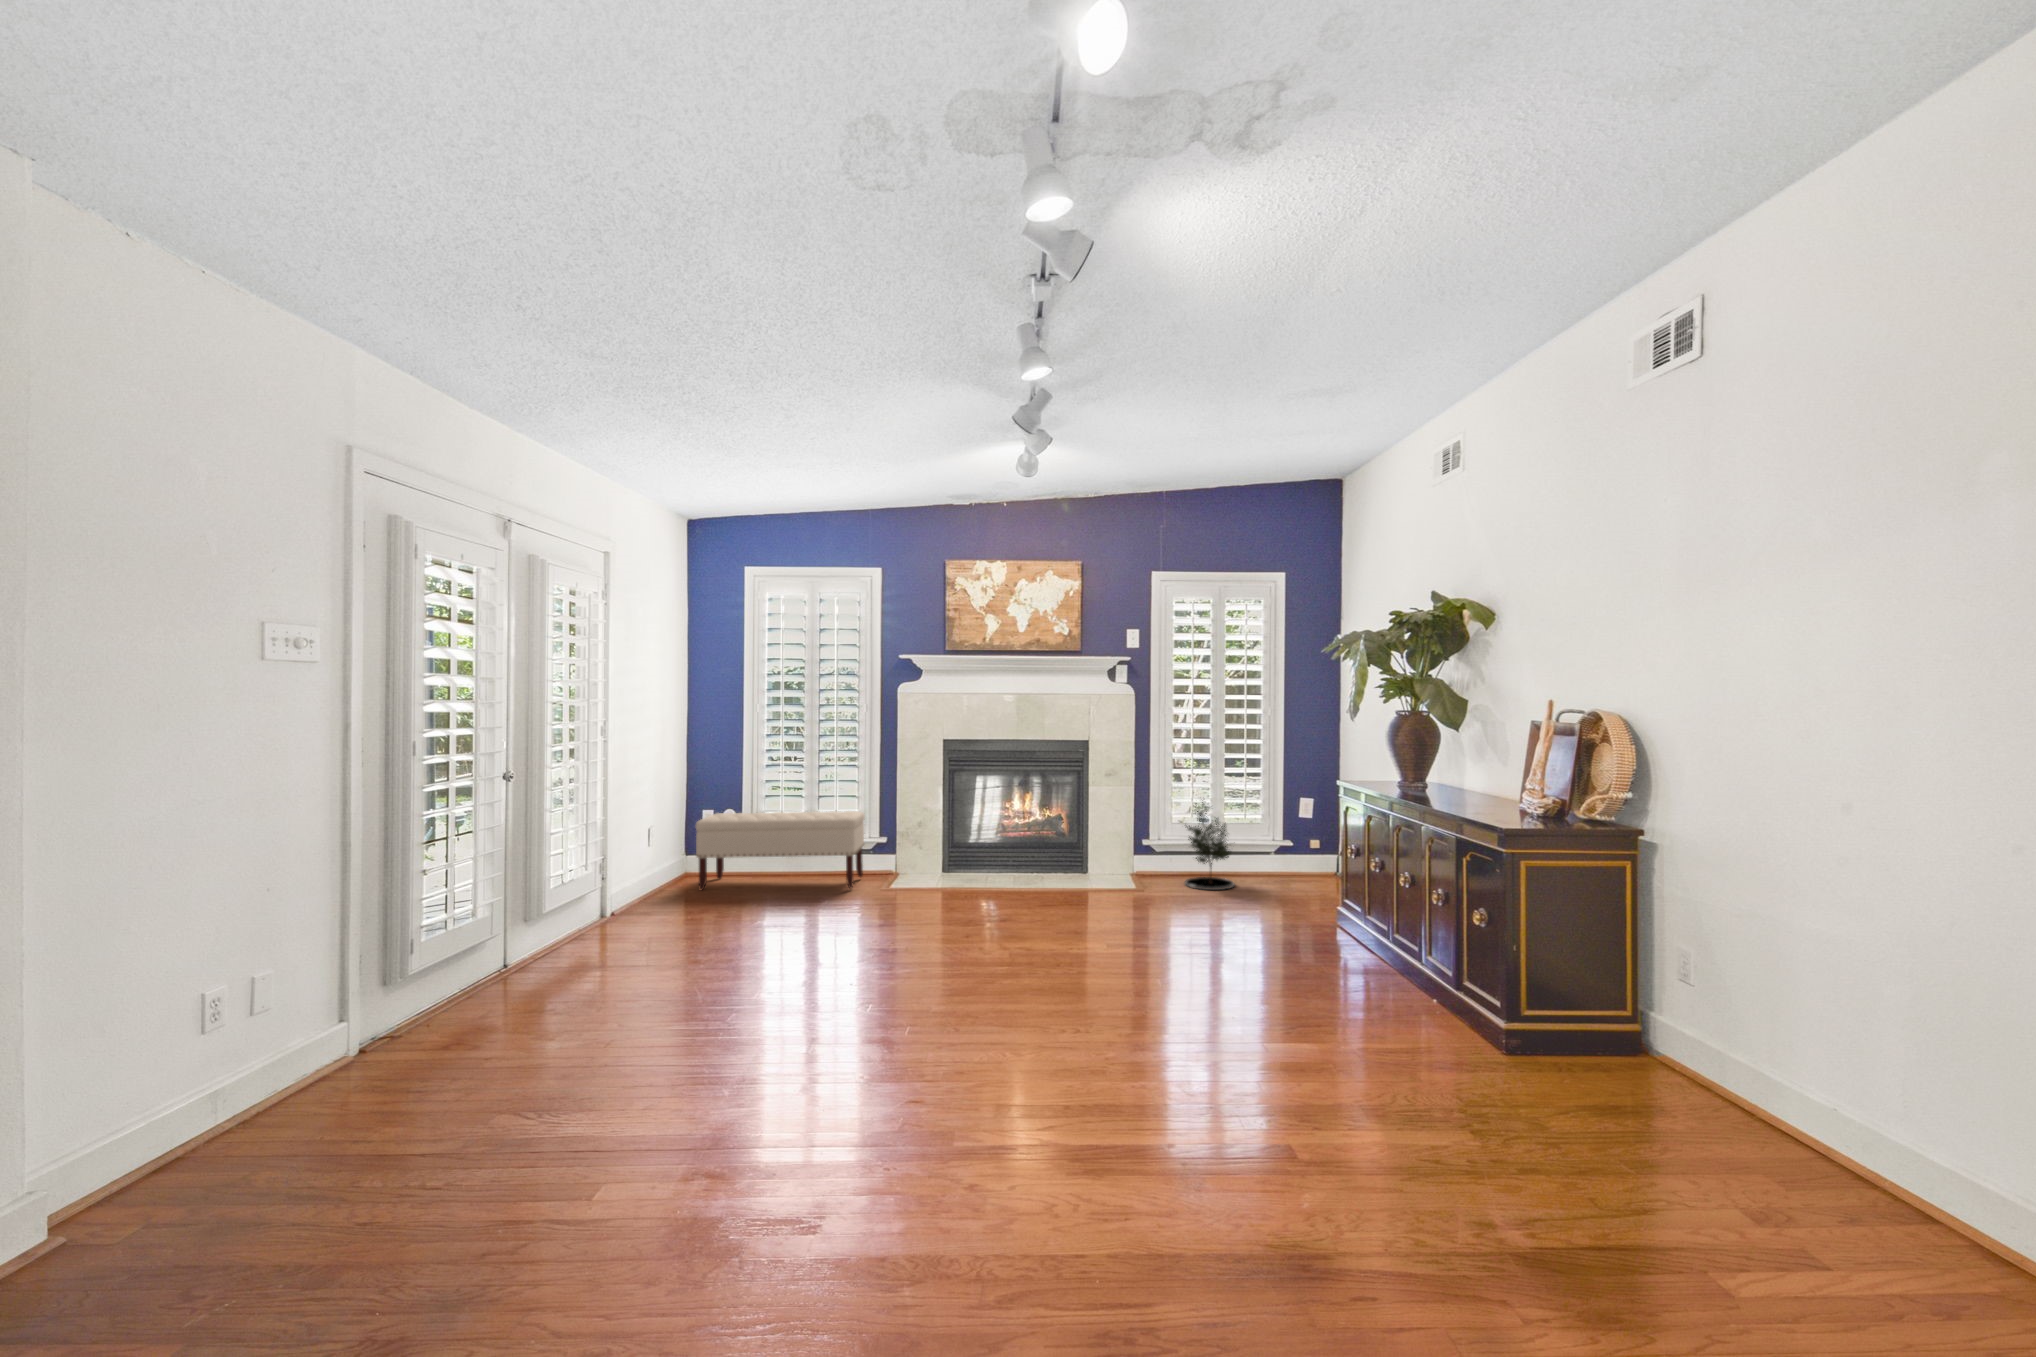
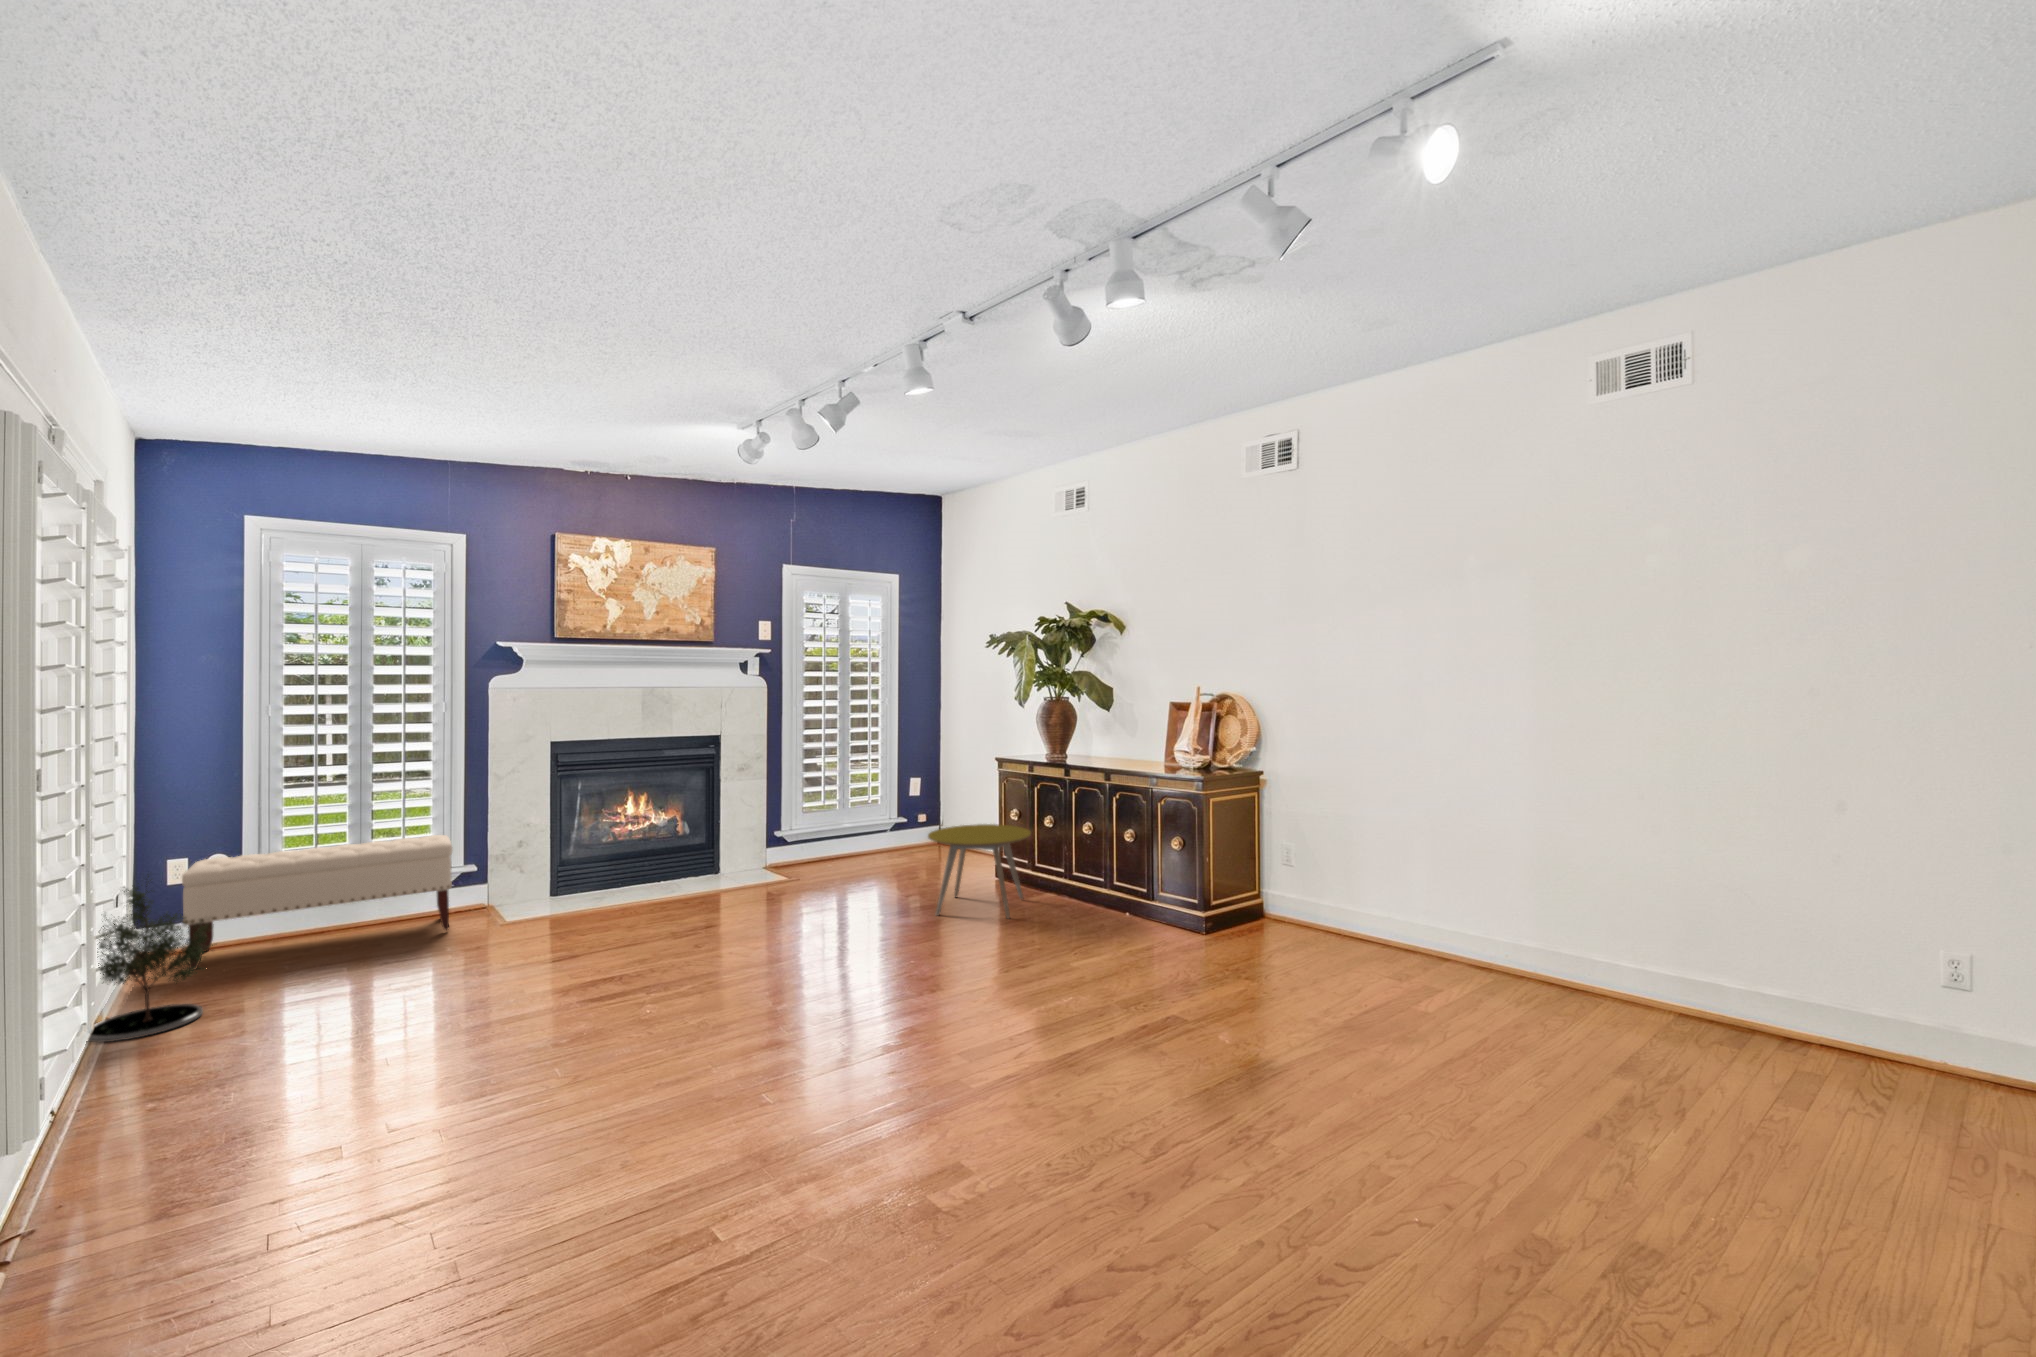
potted tree: present [1185,802,1234,890] -> present [88,876,213,1042]
side table: none [1238,852,1361,966] -> present [928,824,1031,919]

